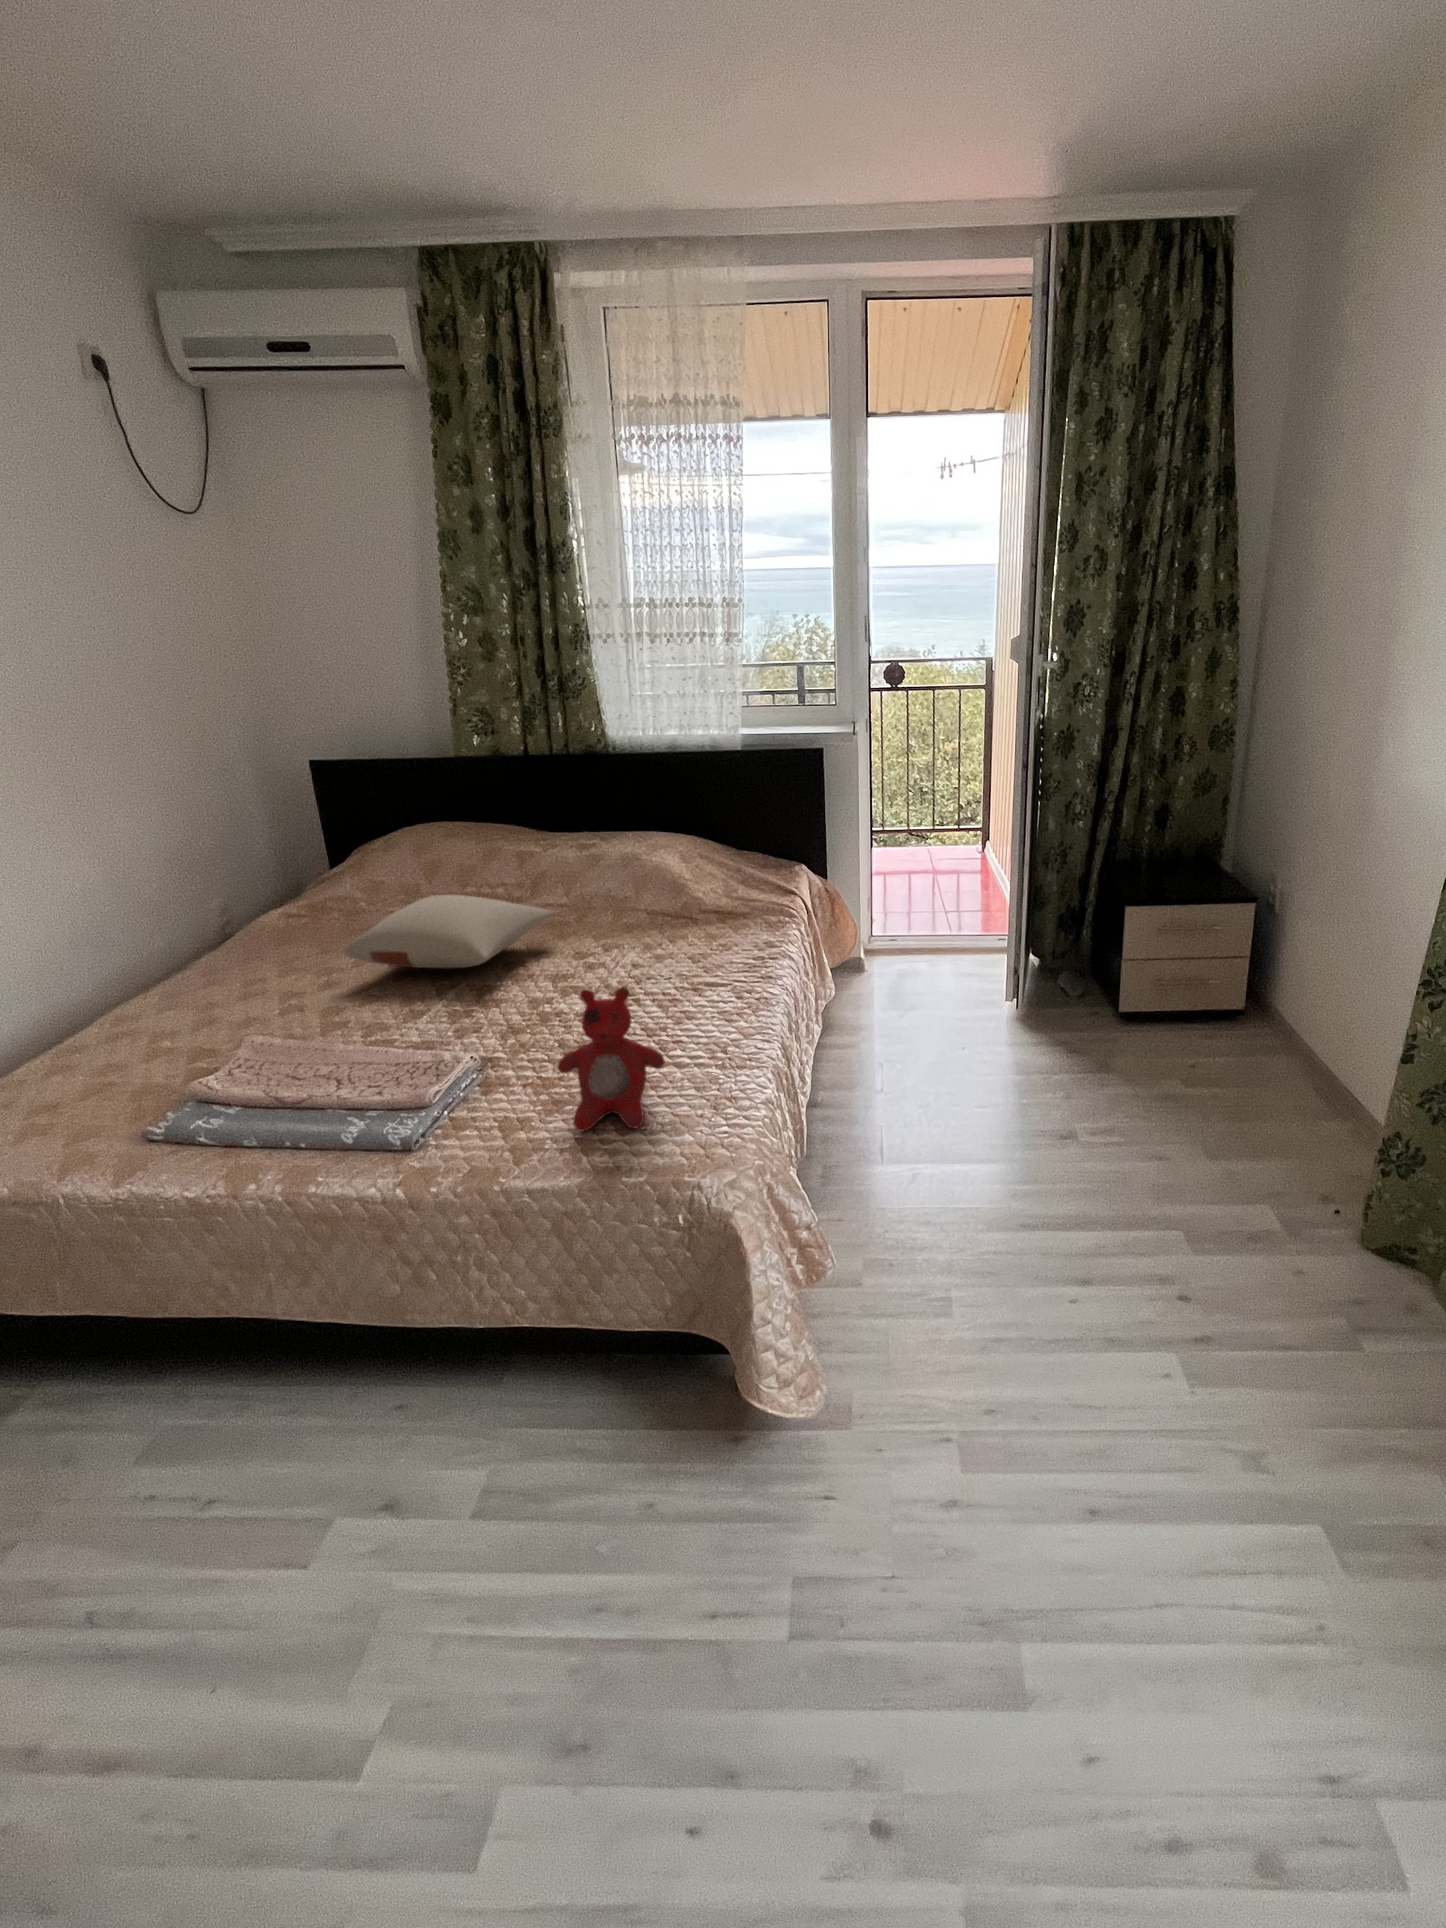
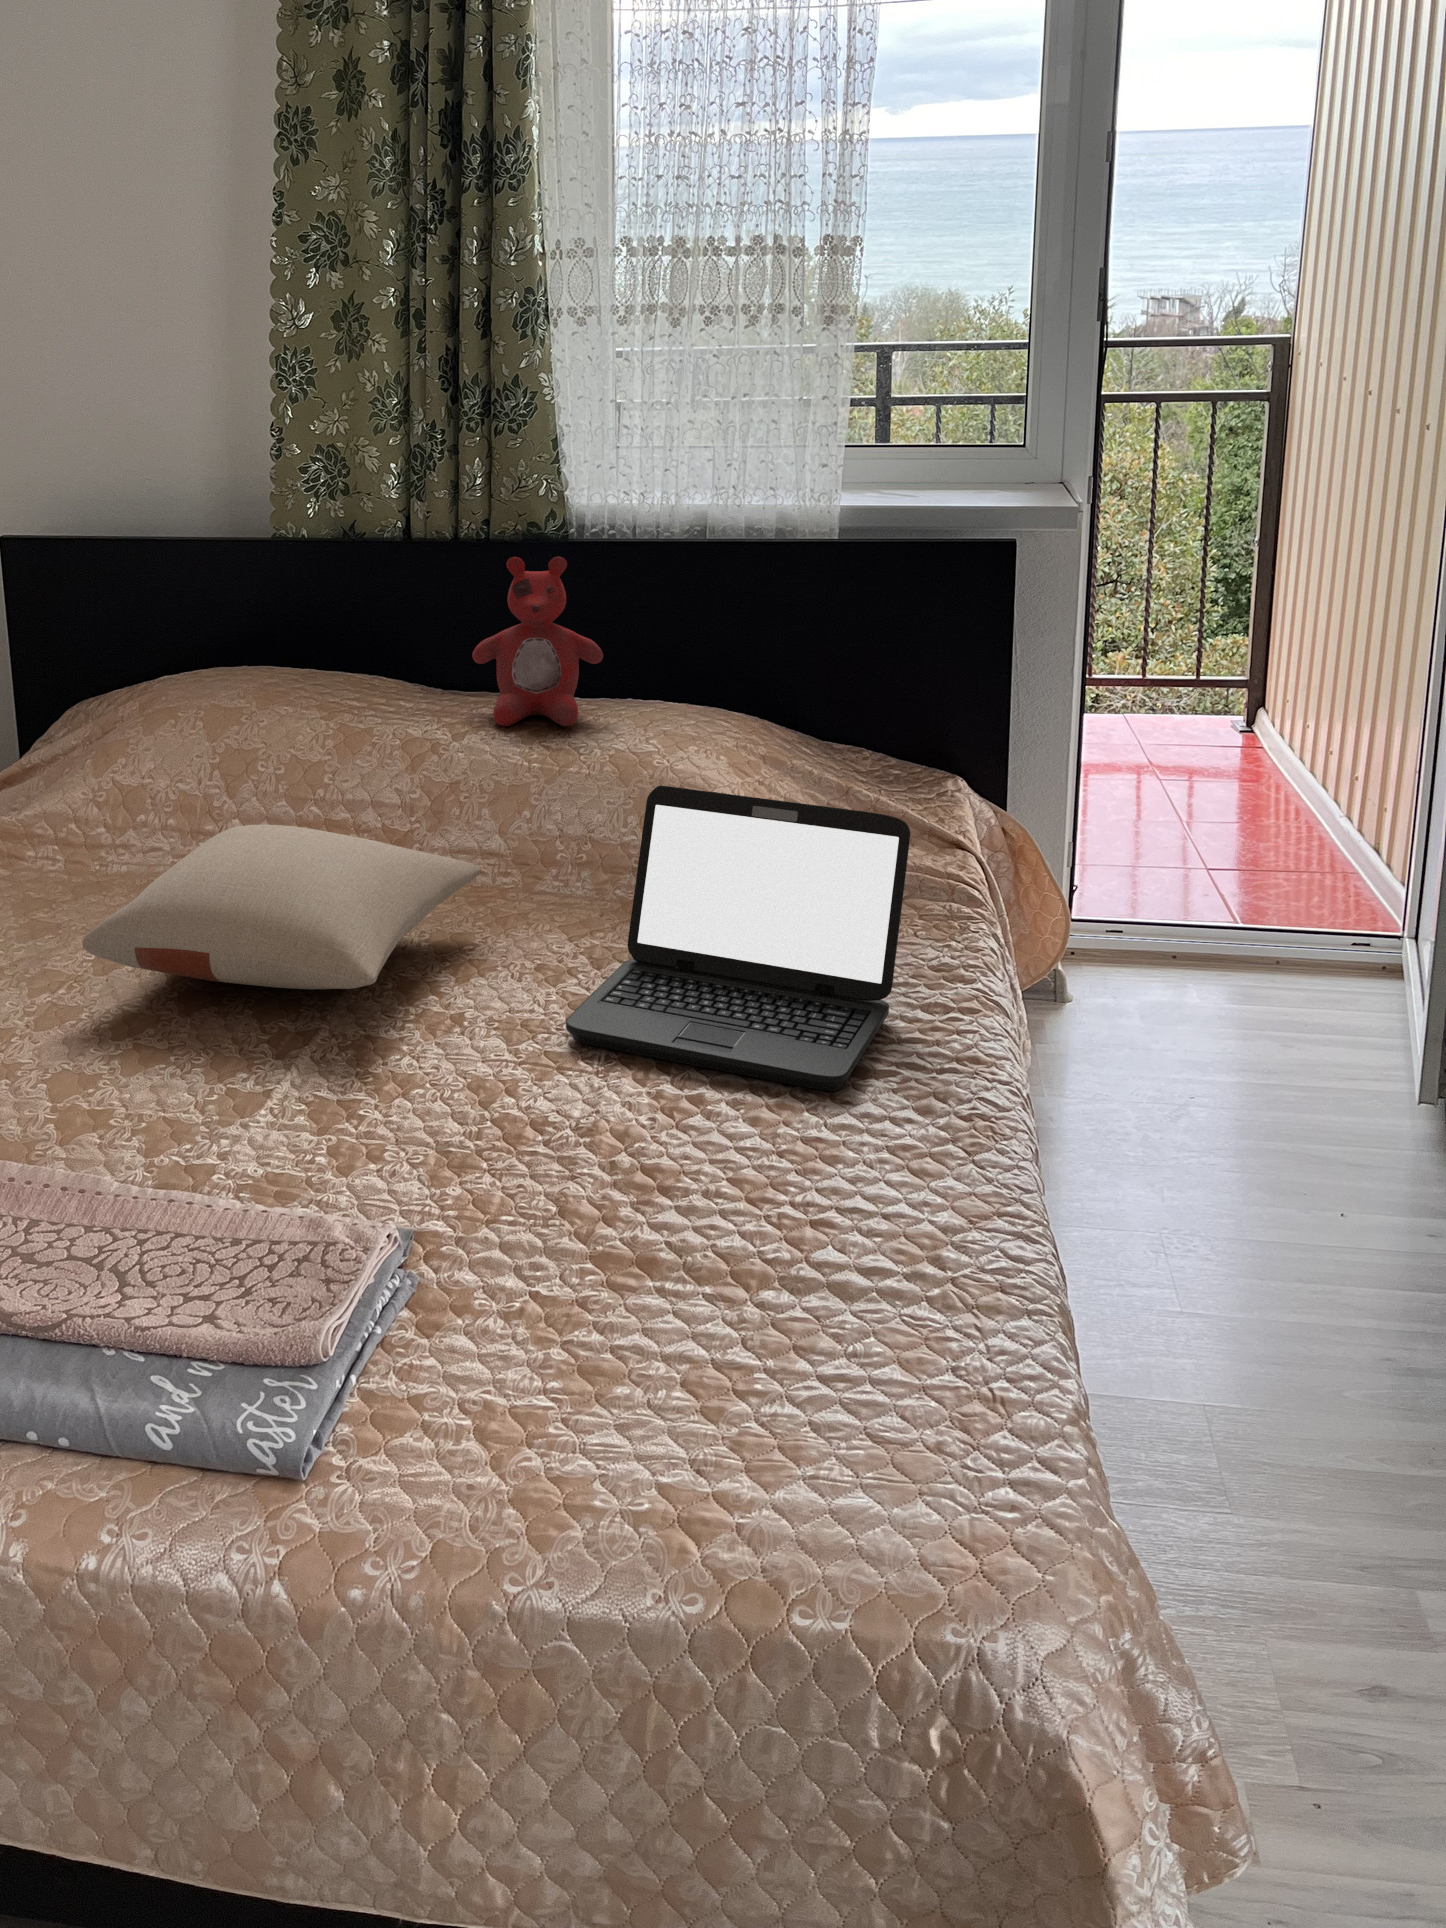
laptop: none [583,866,743,995] -> present [566,786,910,1091]
stuffed bear: present [558,987,665,1132] -> present [472,557,603,726]

